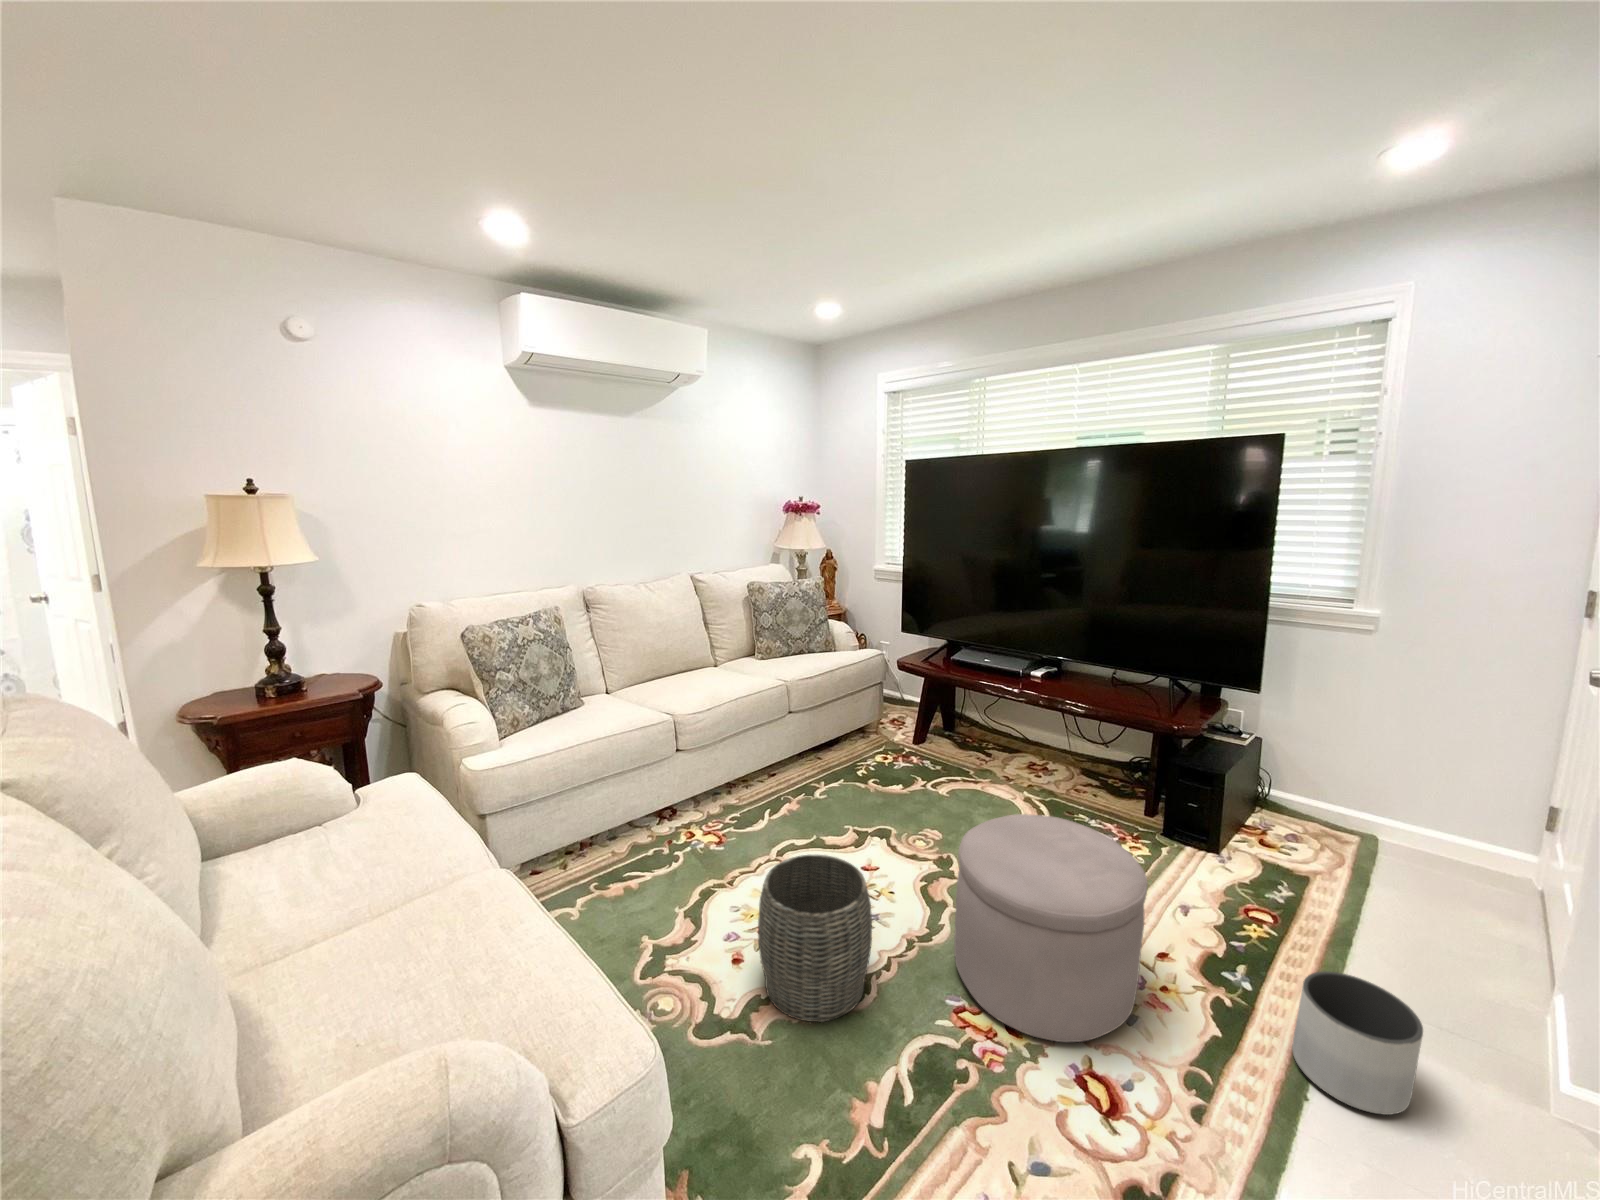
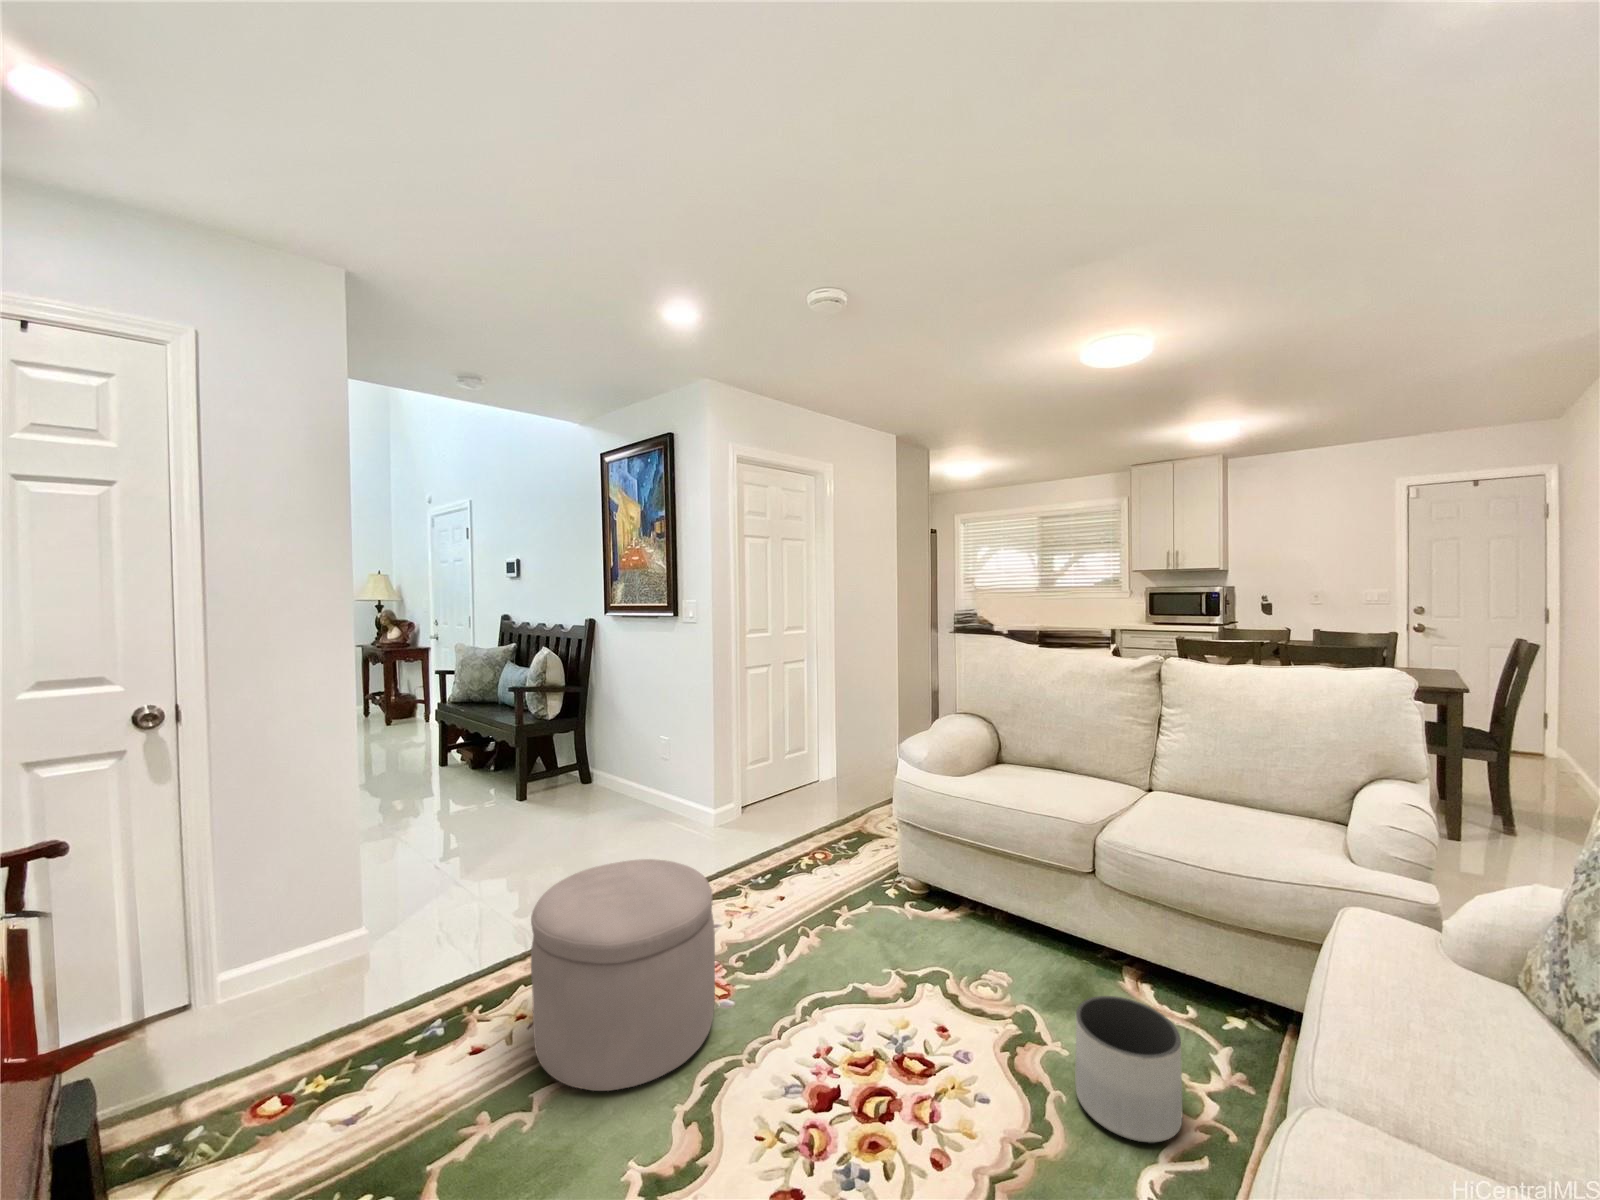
woven basket: present [758,855,872,1022] -> none [802,885,912,1050]
planter: present [1292,971,1423,1115] -> present [1075,996,1183,1143]

